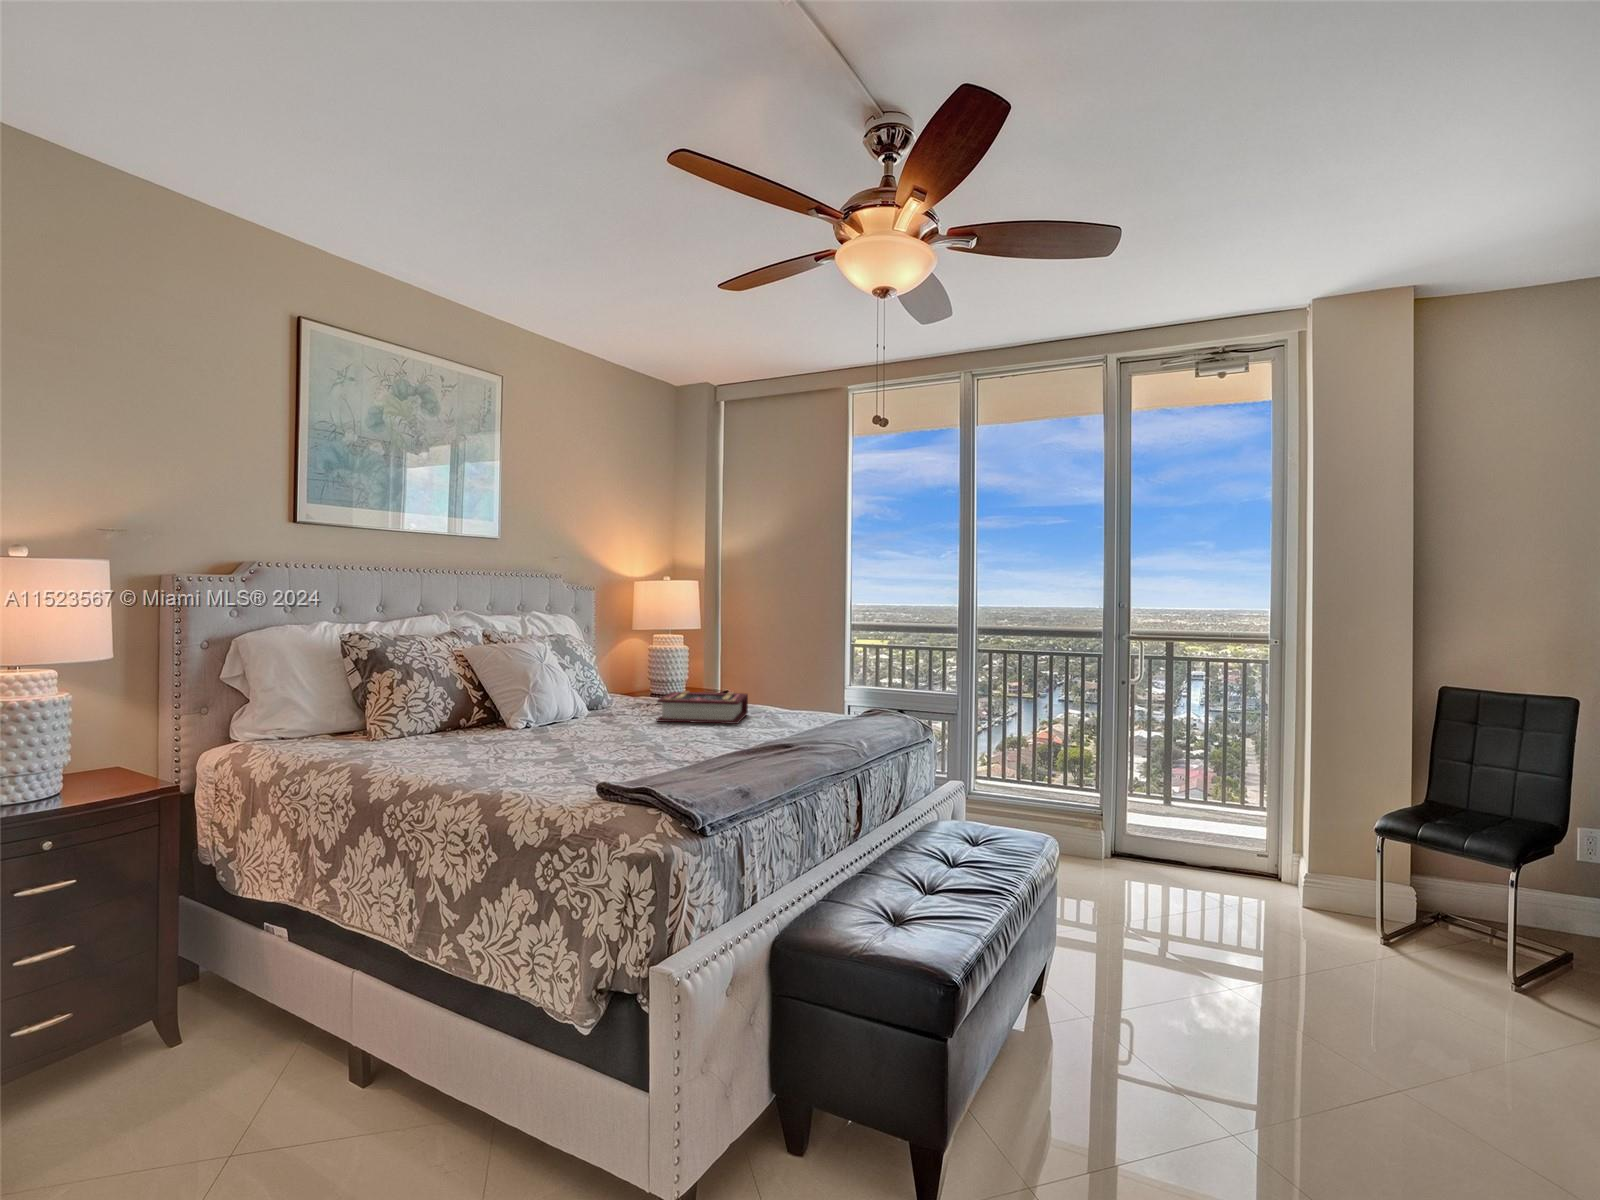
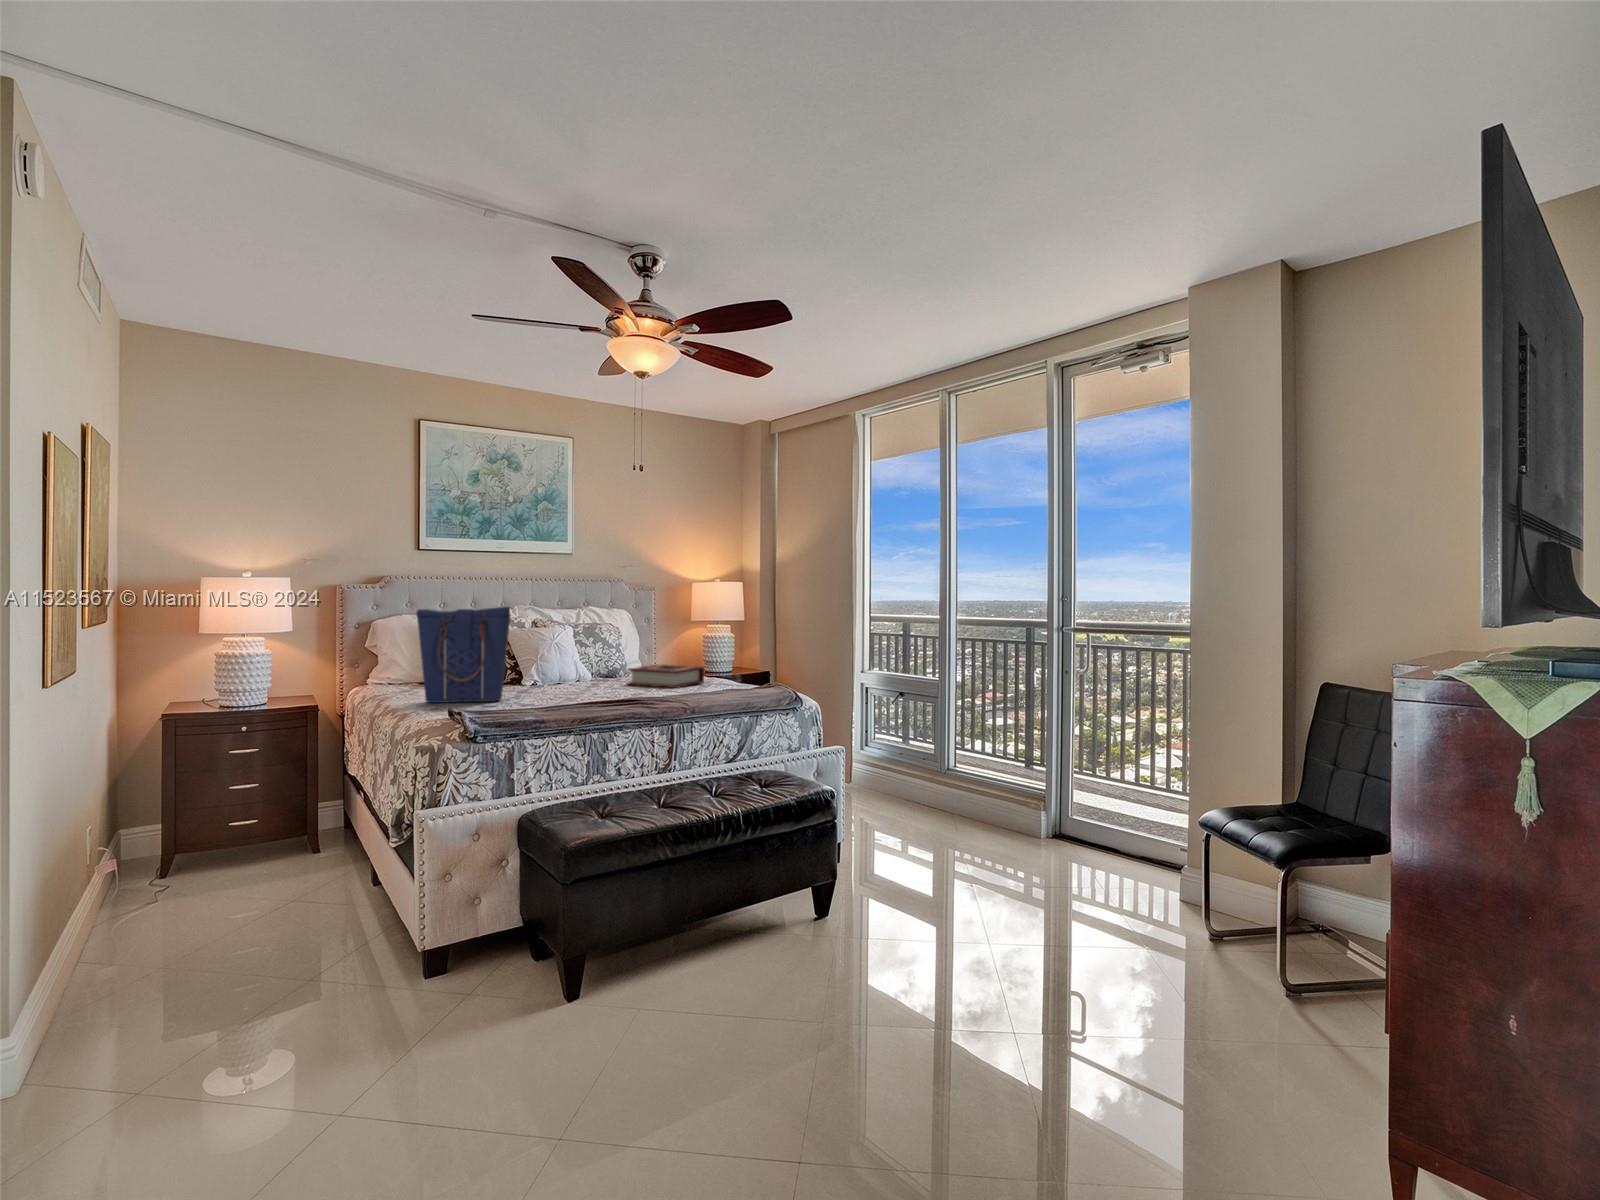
tote bag: none [447,617,591,772] -> present [417,607,511,703]

